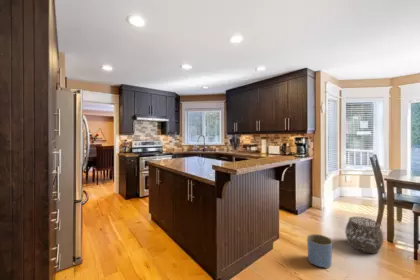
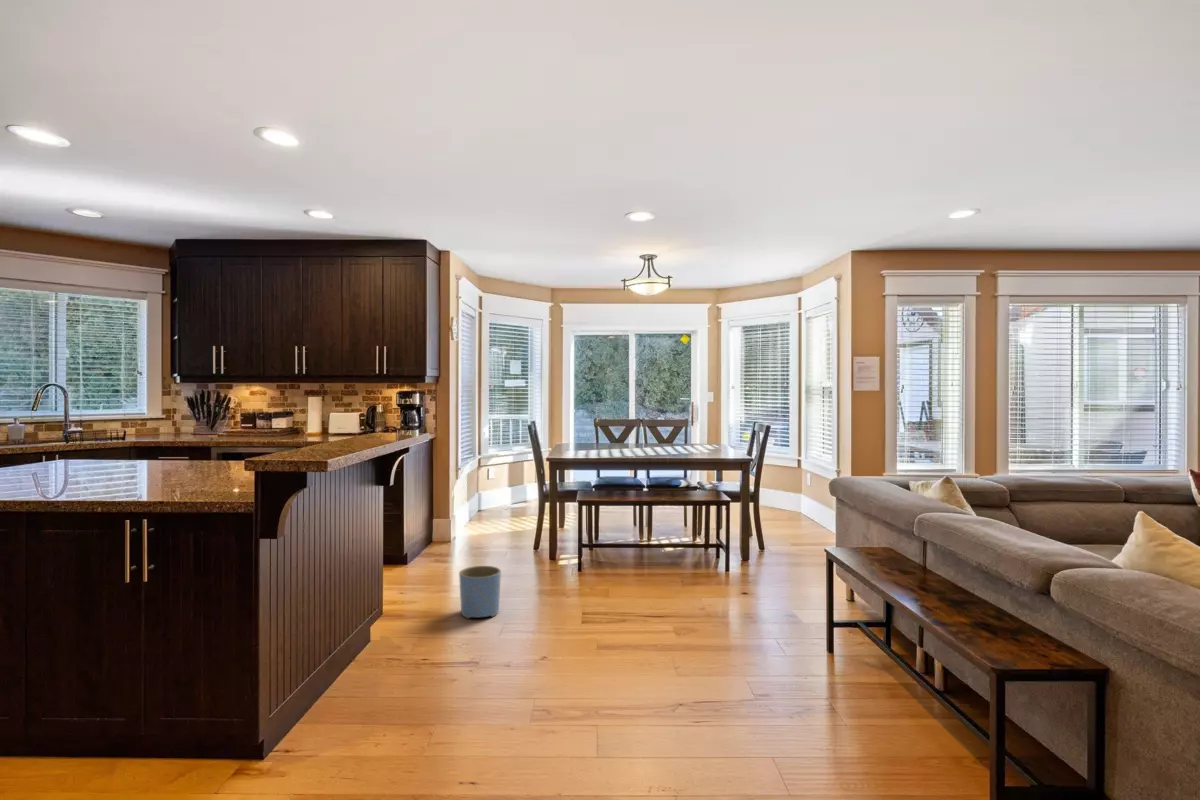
woven basket: present [345,217,383,253] -> none [509,528,562,583]

